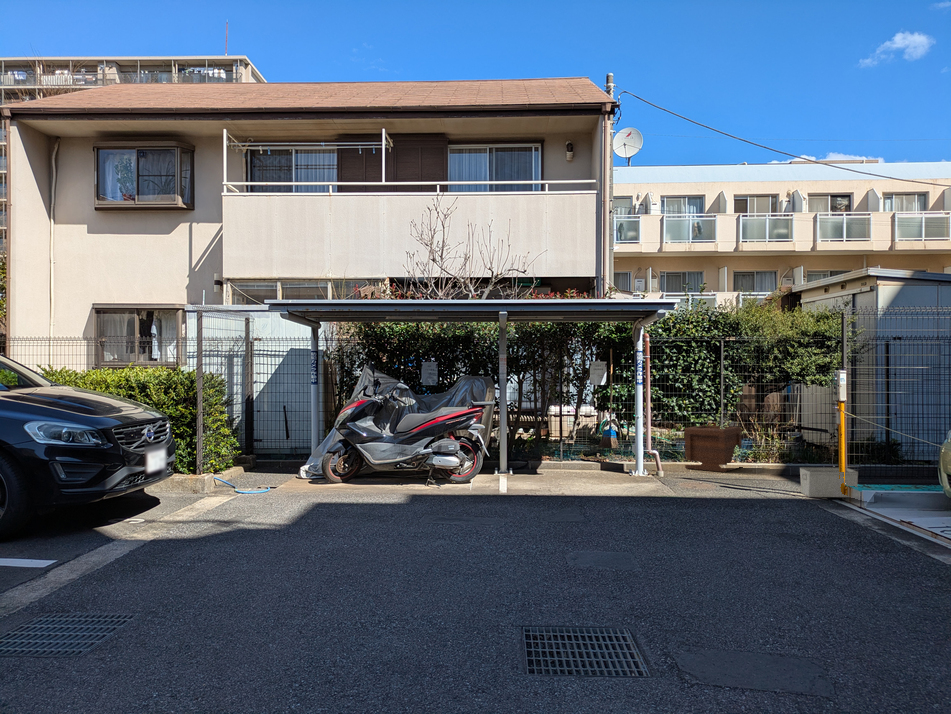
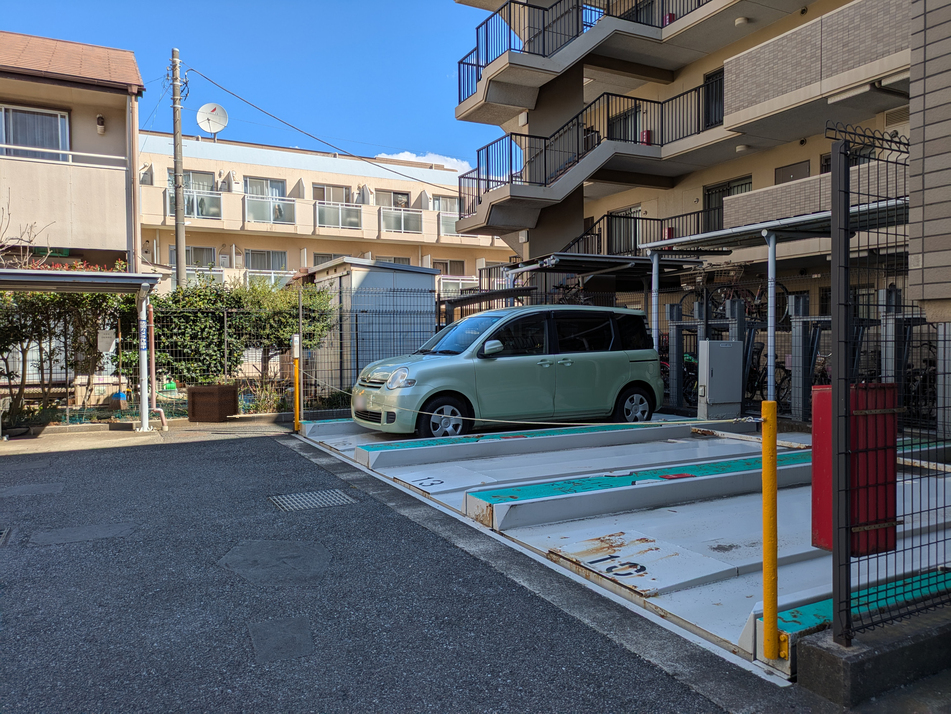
storage bin: present [800,467,858,497] -> none [258,411,297,434]

